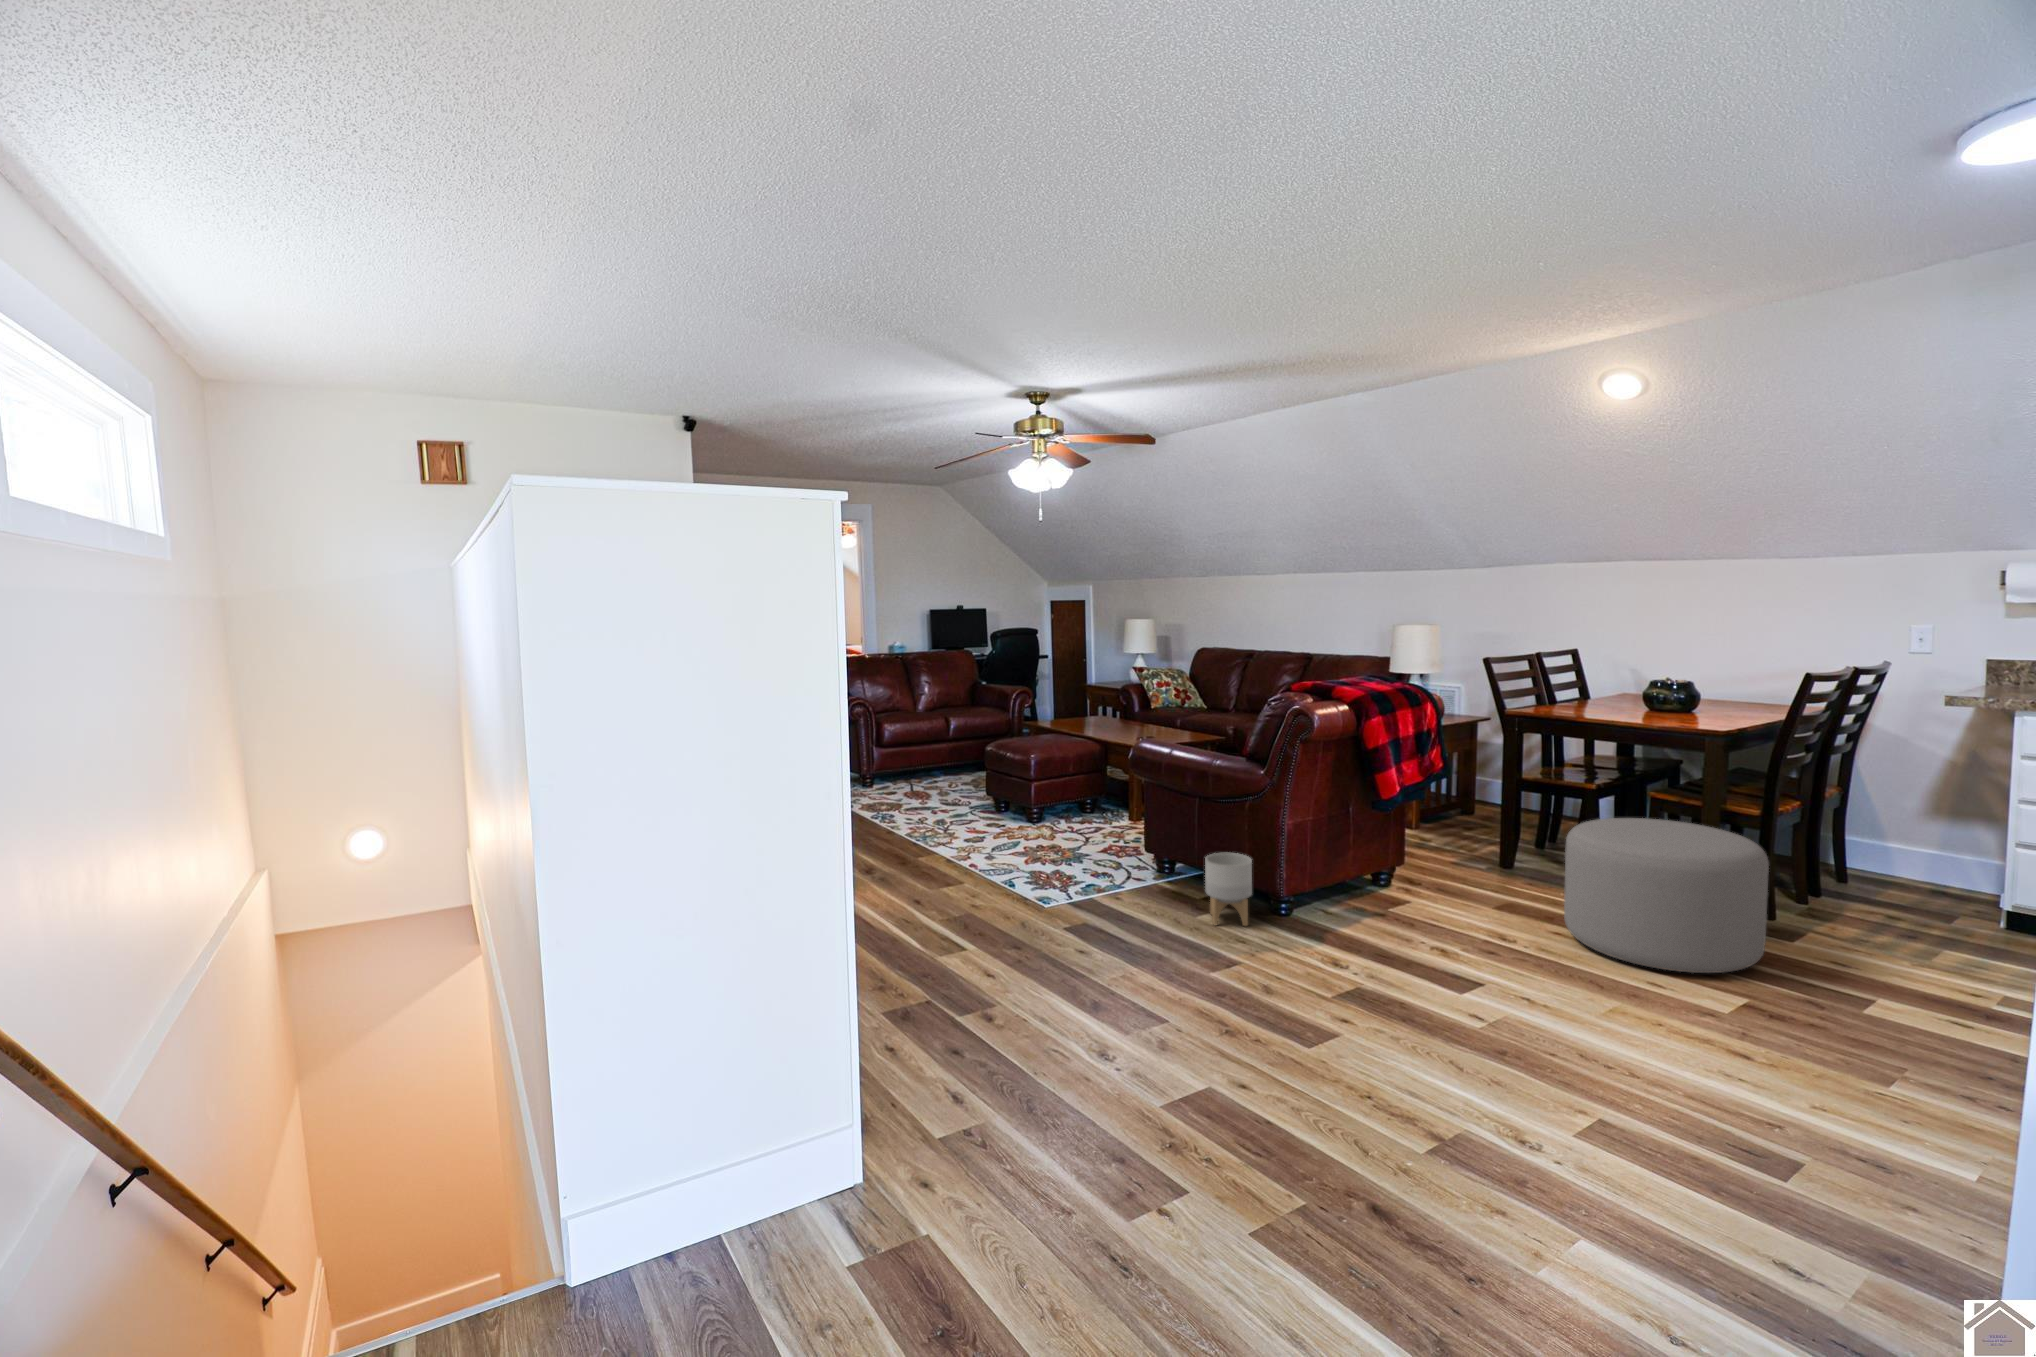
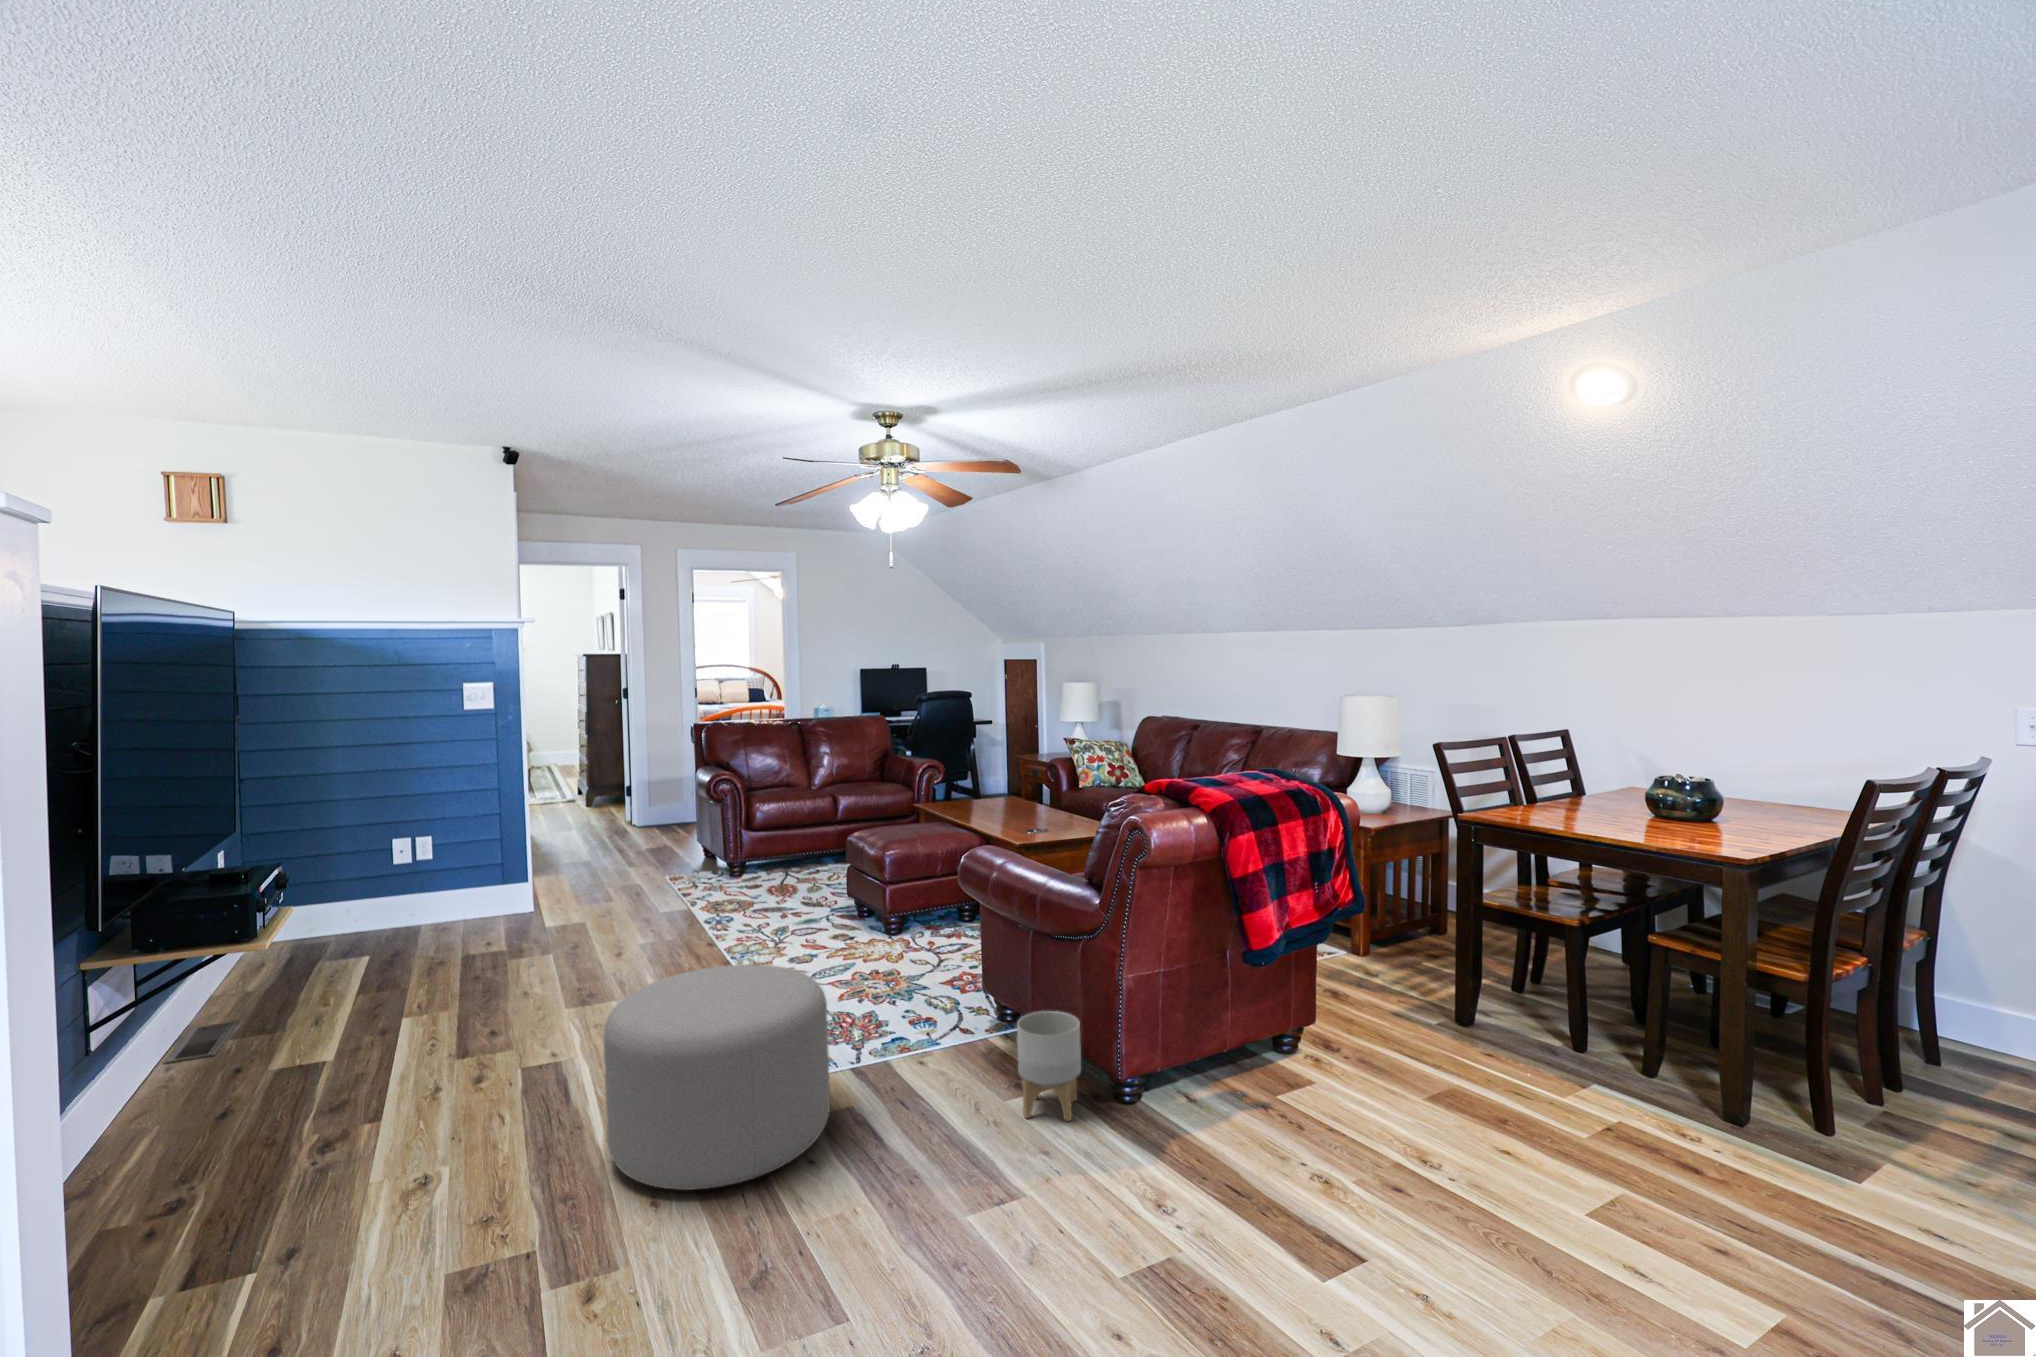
ottoman: present [1564,818,1769,973] -> present [603,964,830,1190]

